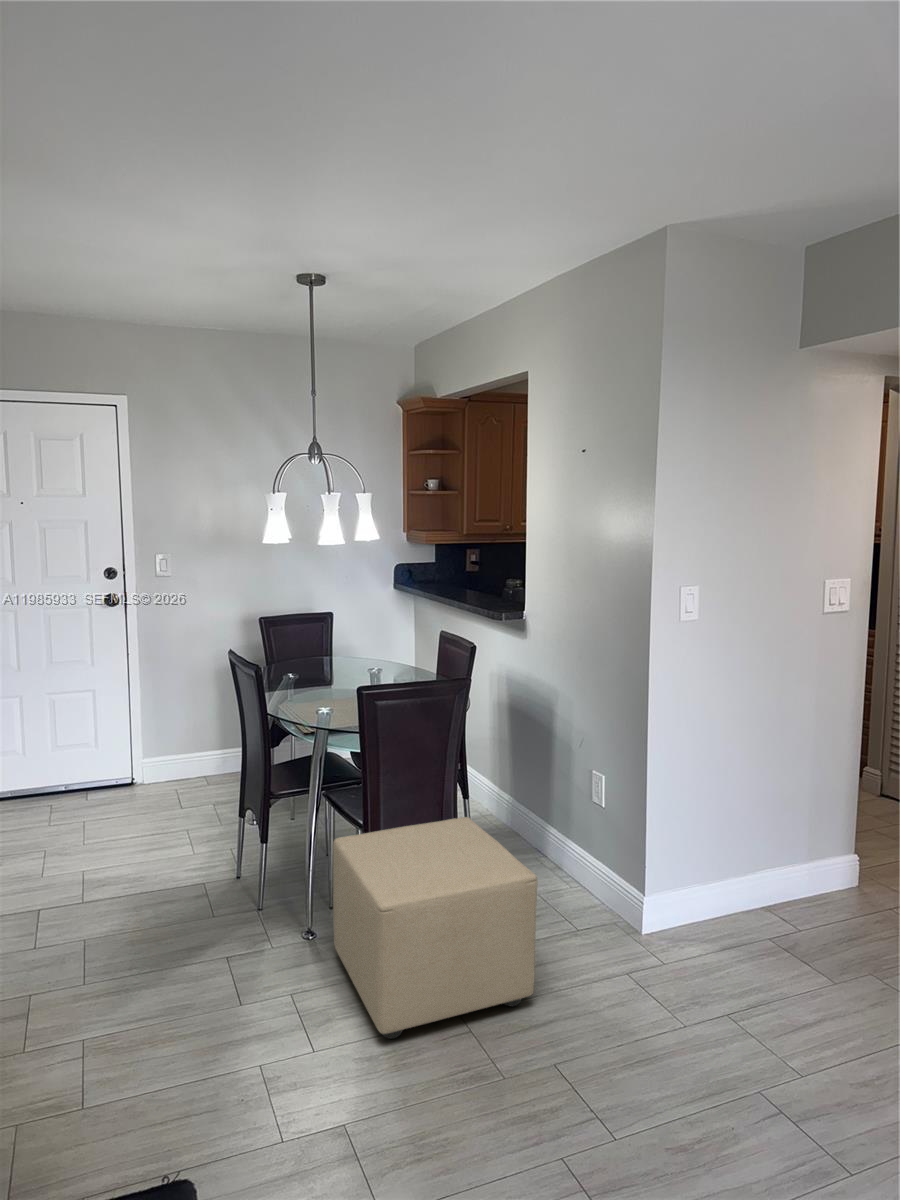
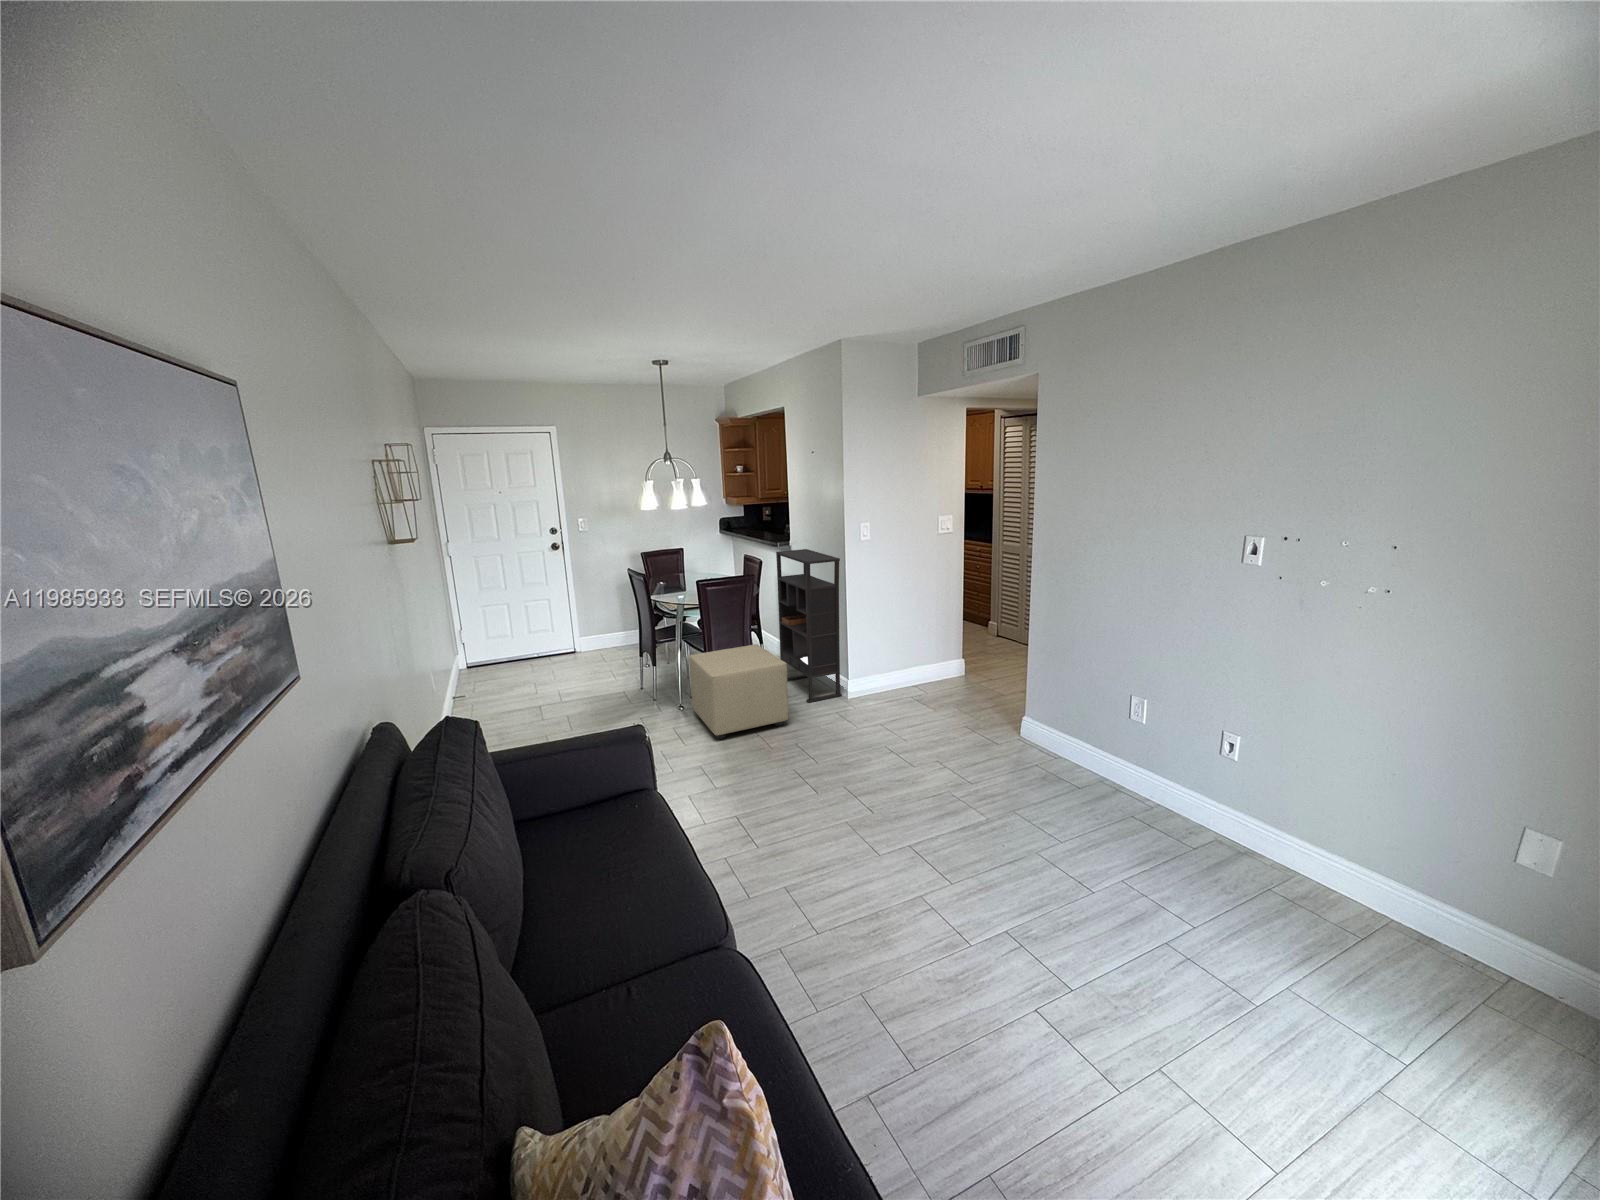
bookshelf: none [498,630,640,940] -> present [776,549,842,703]

